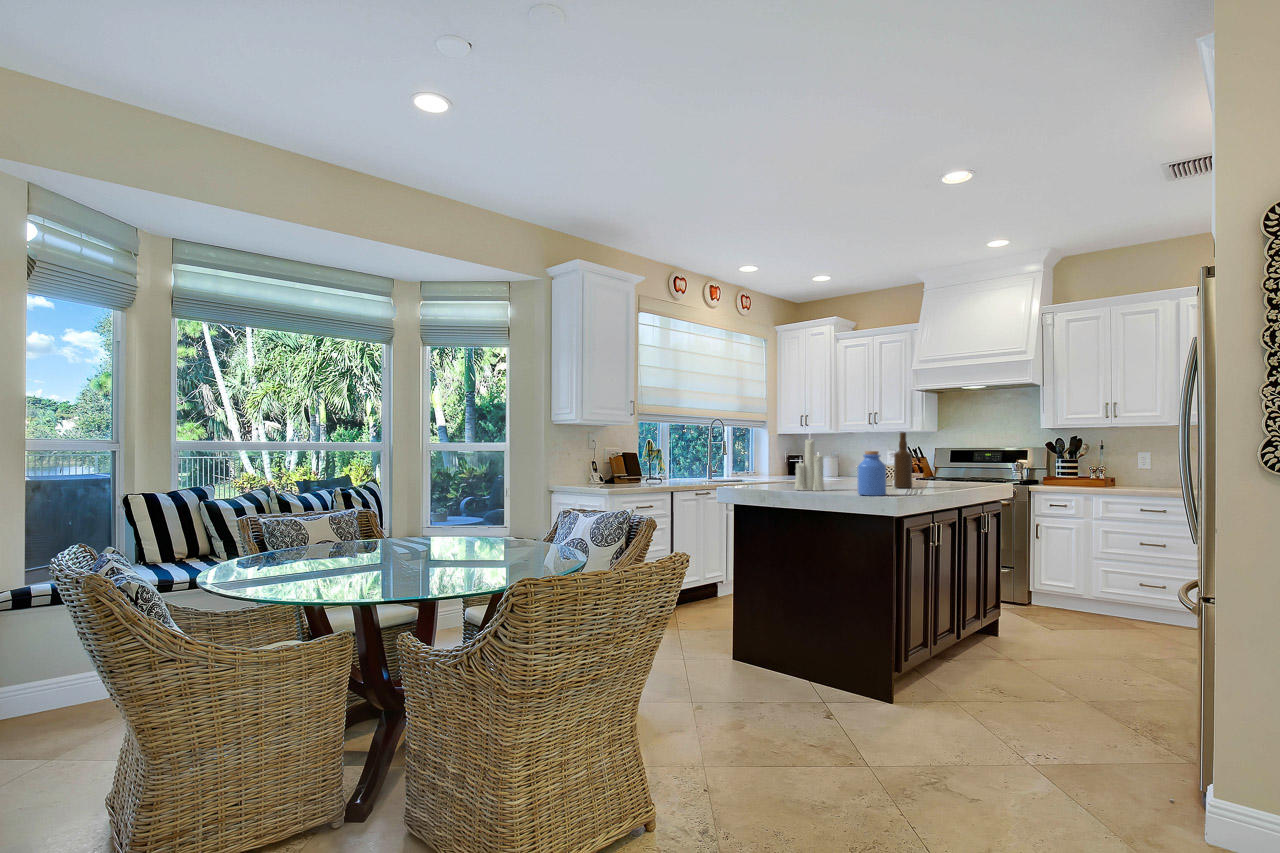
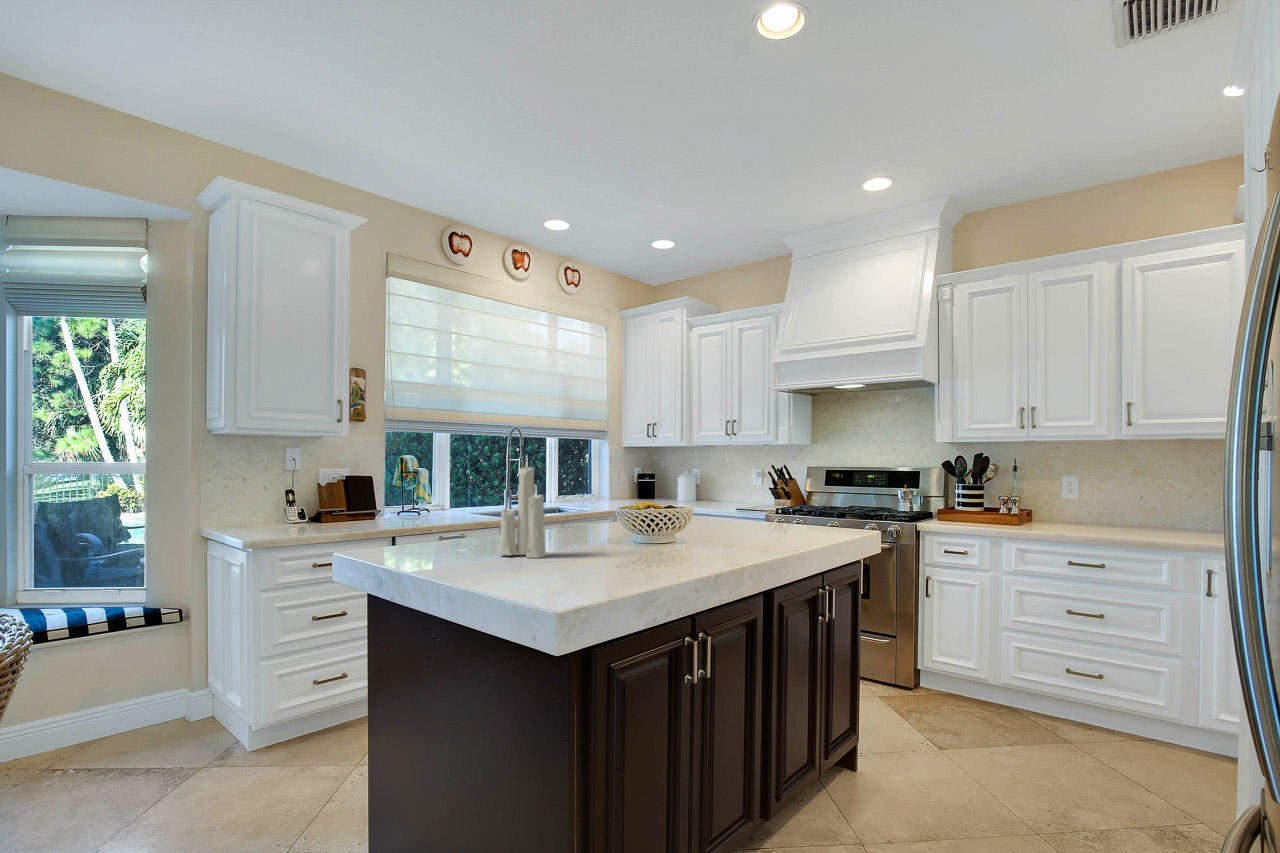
bottle: present [894,432,912,488] -> none [678,454,707,549]
jar: present [857,451,886,496] -> none [546,498,600,589]

